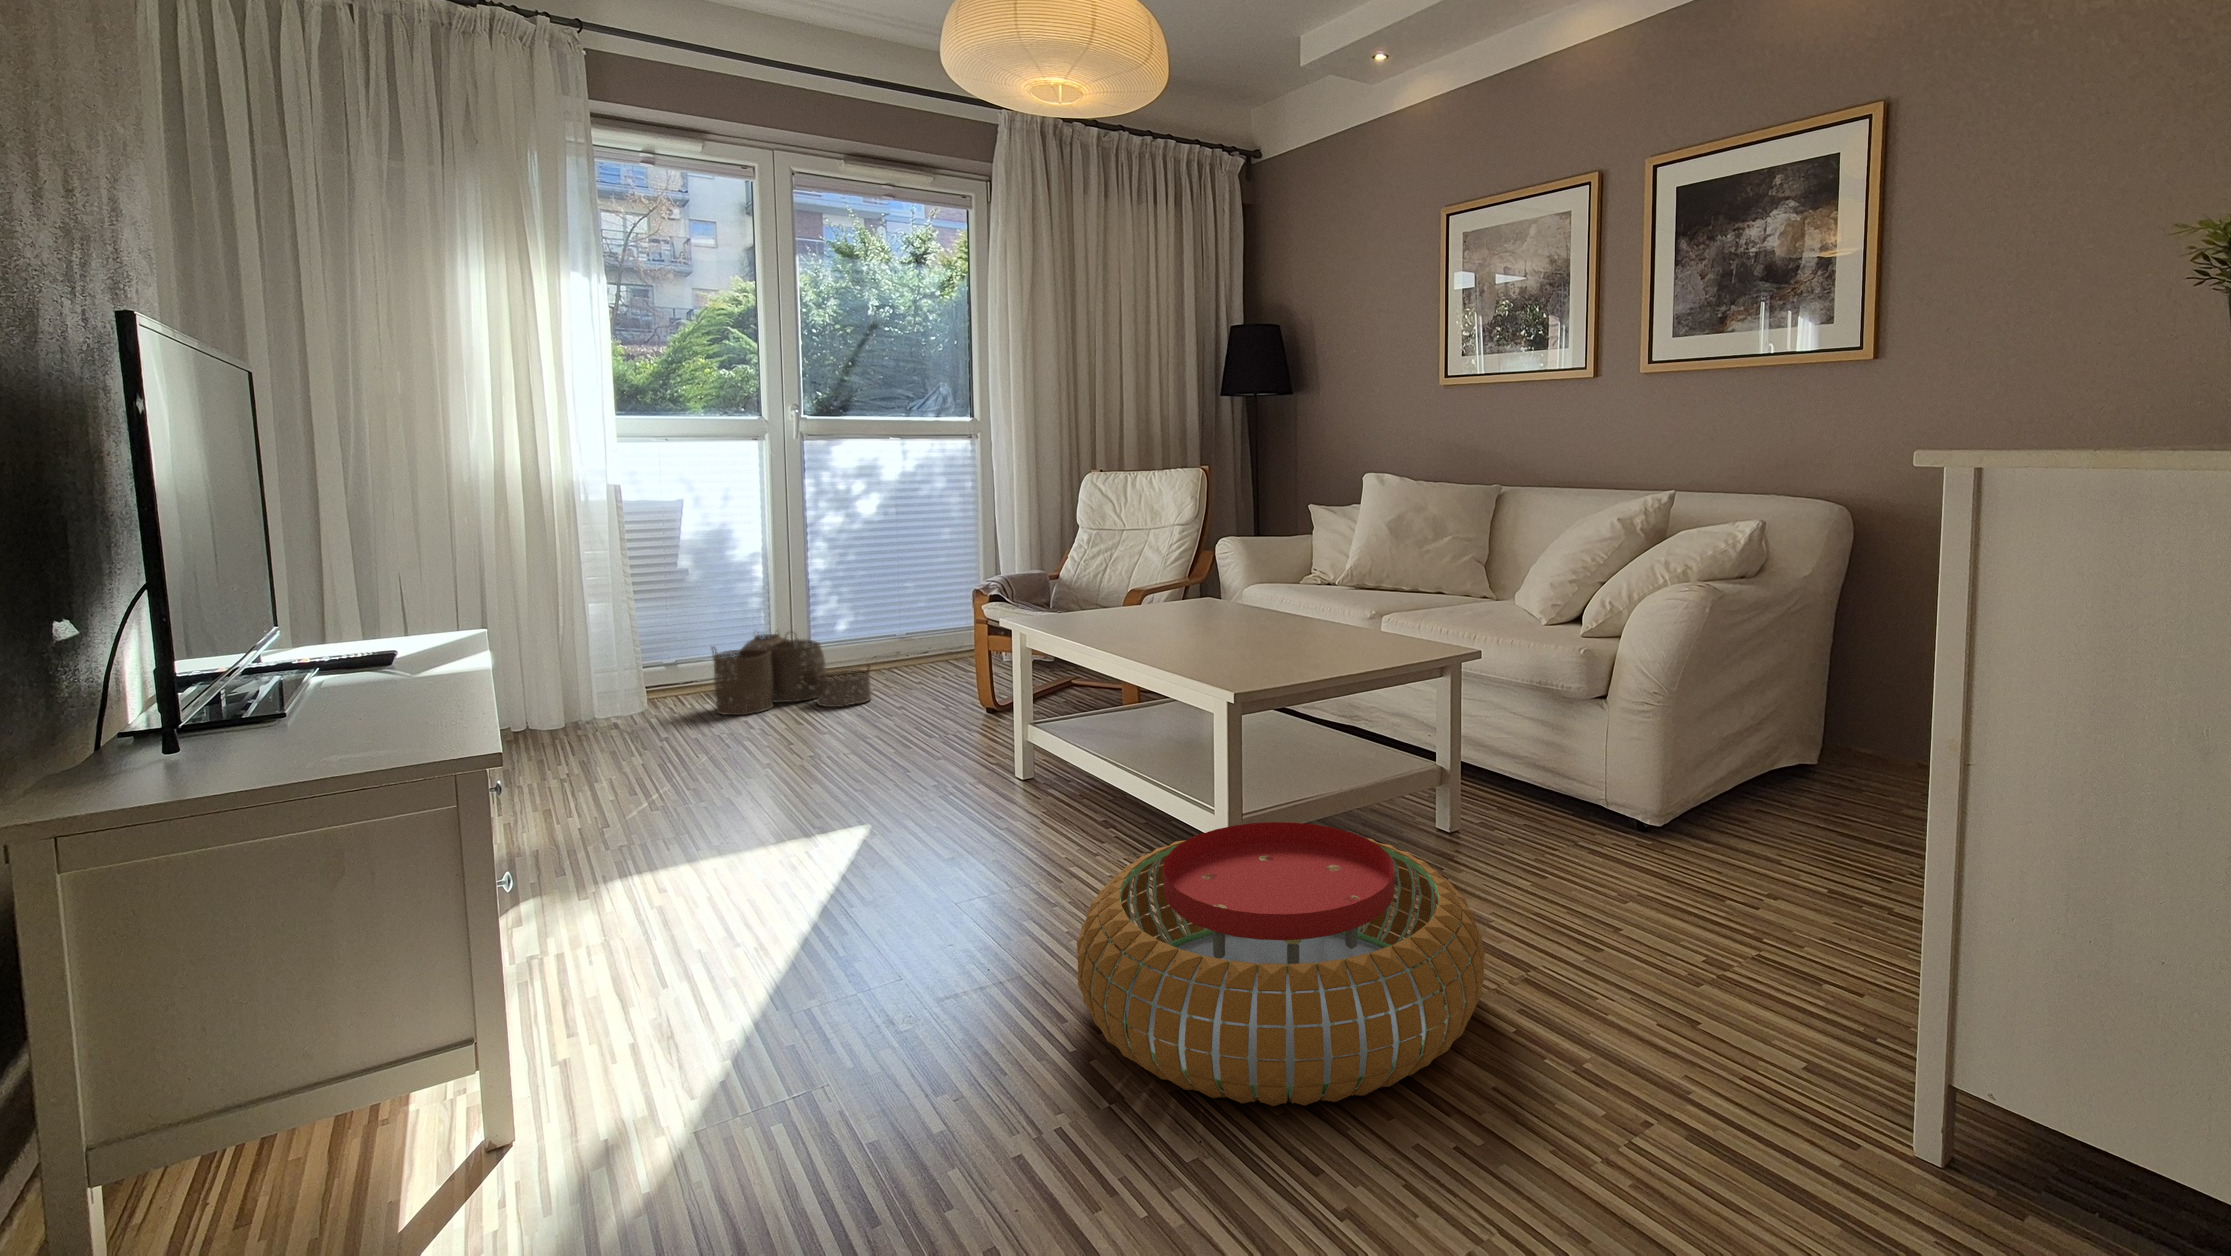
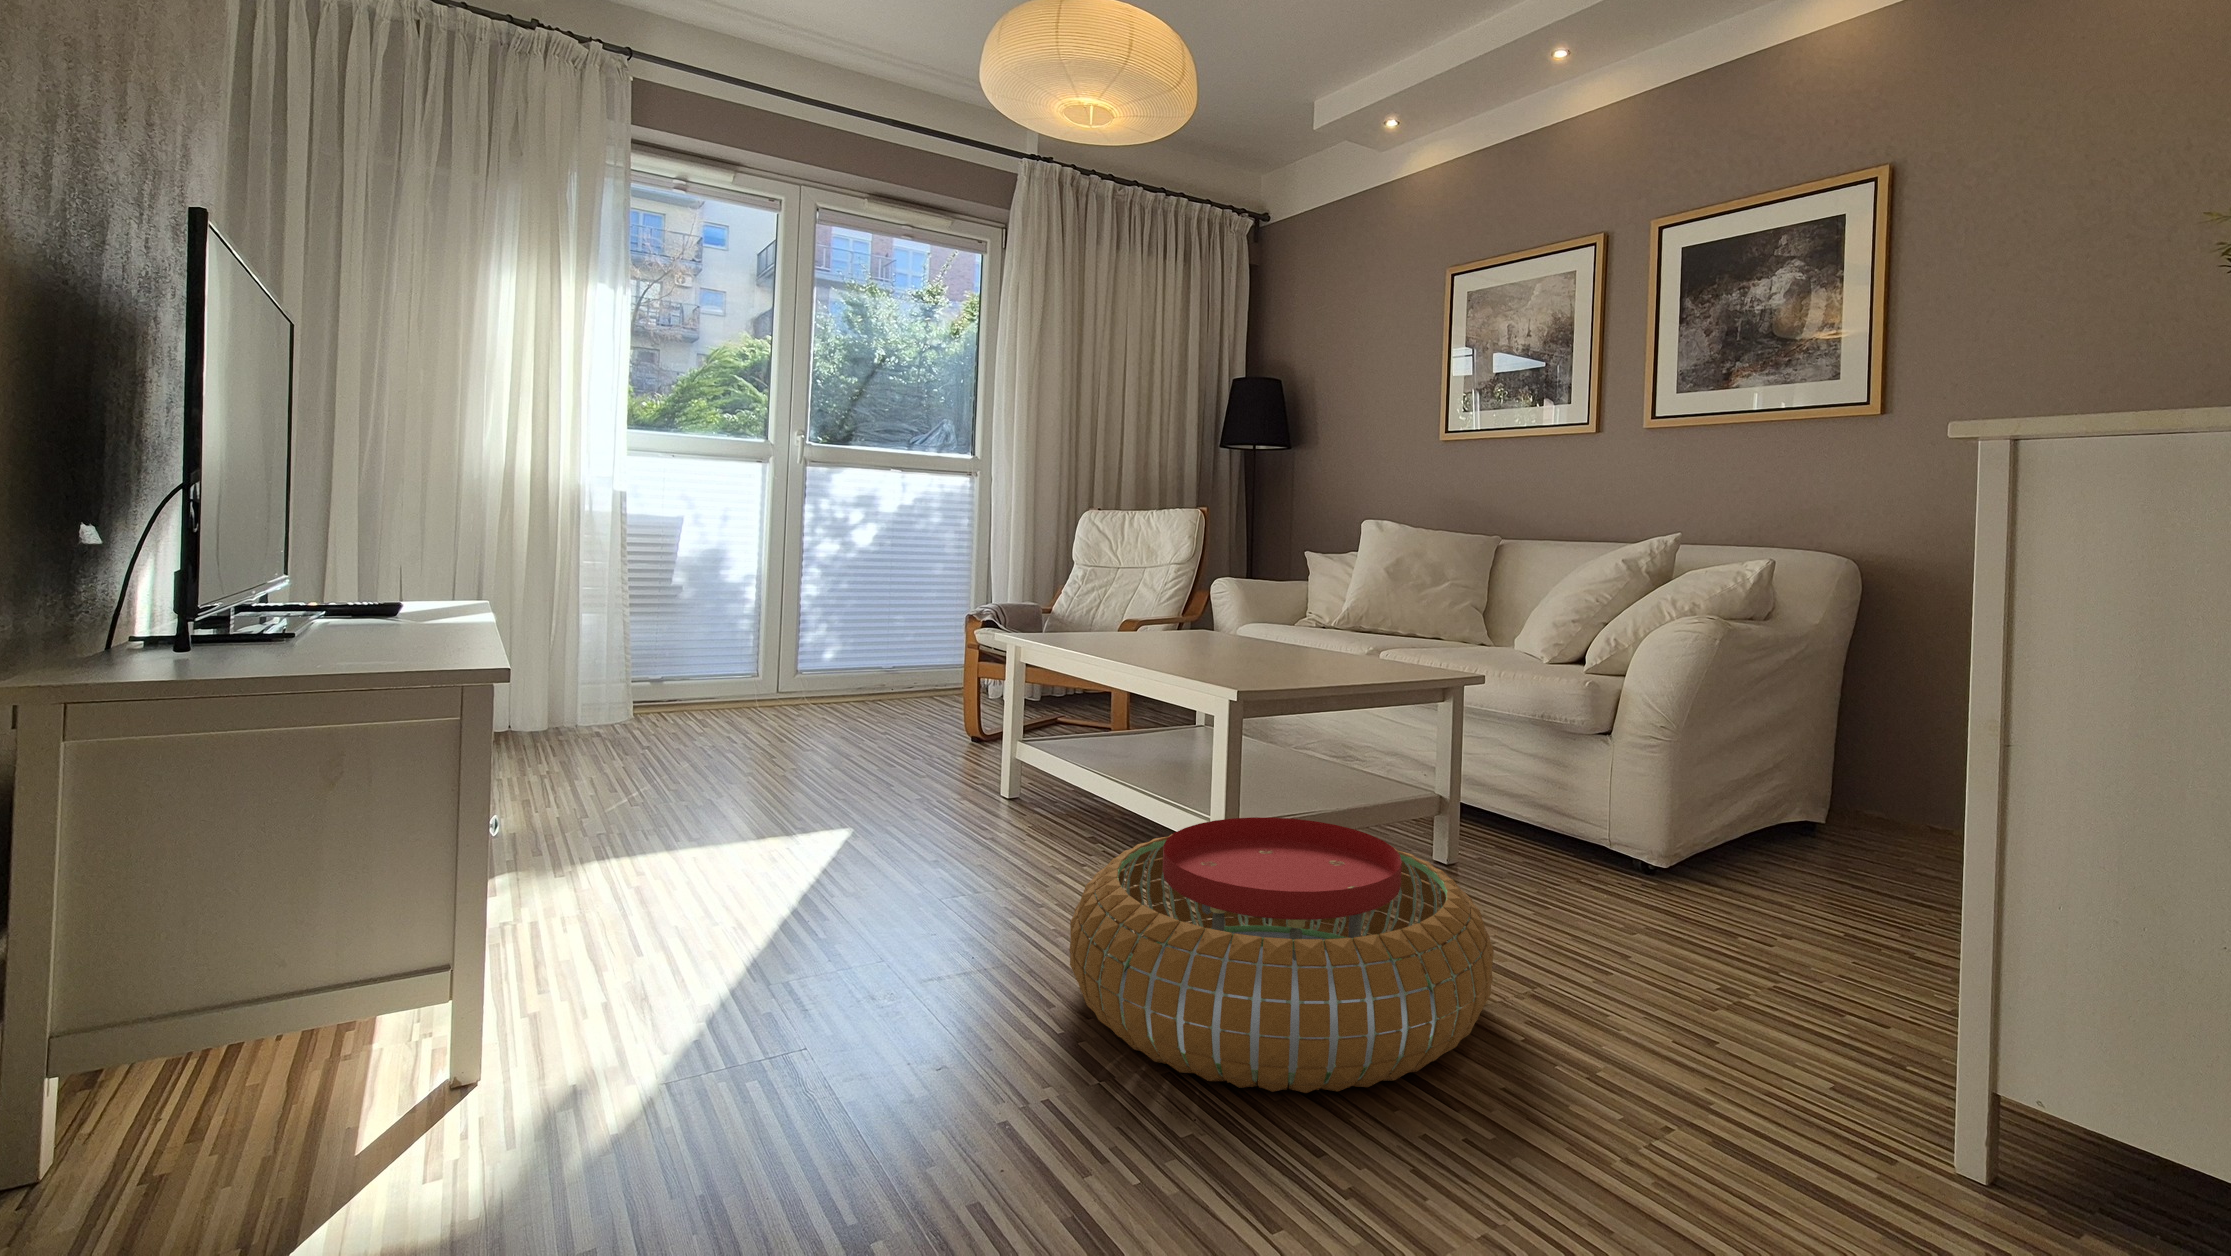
woven basket: present [712,634,871,715] -> none [705,646,861,726]

